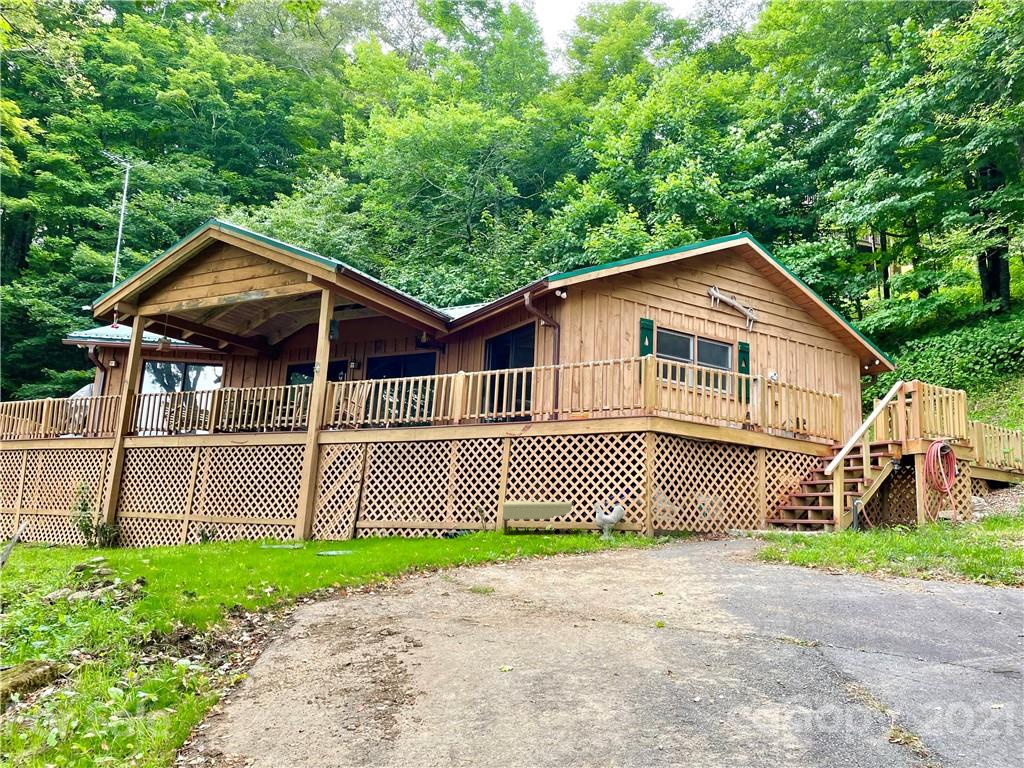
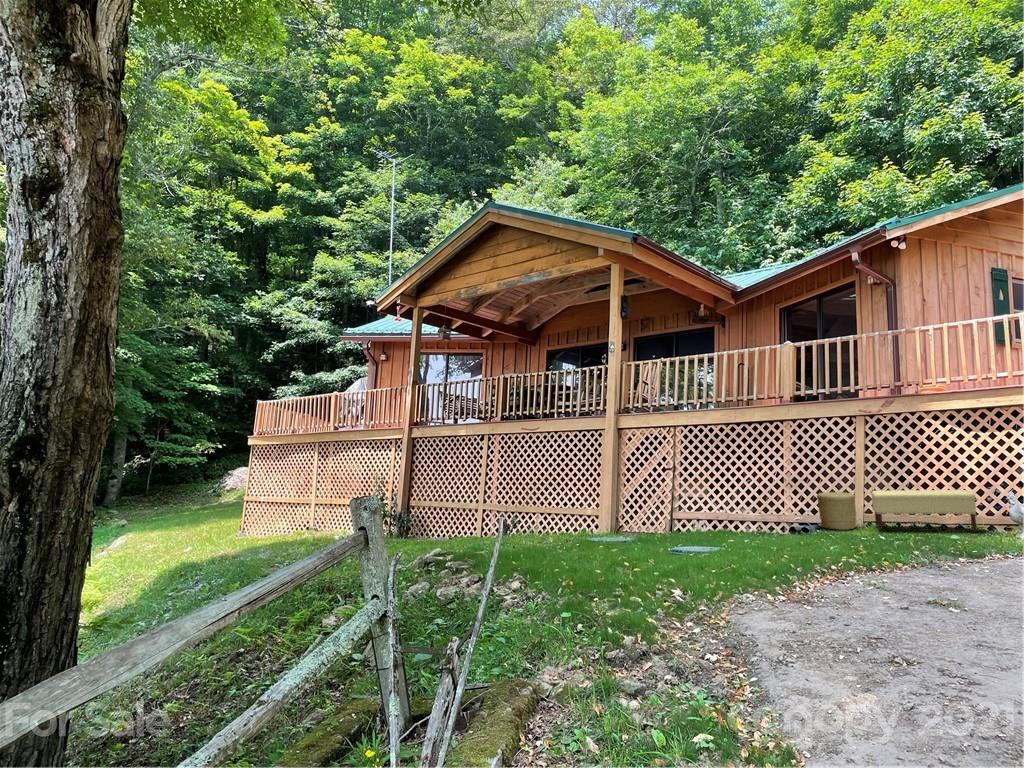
woven basket: none [465,502,494,534] -> present [817,492,856,530]

